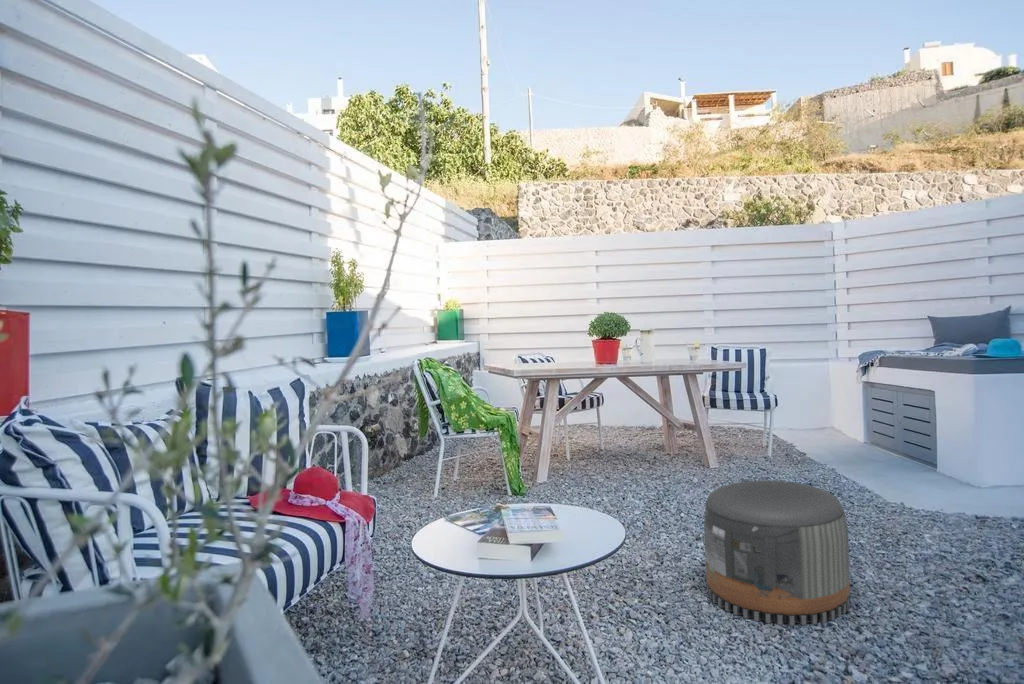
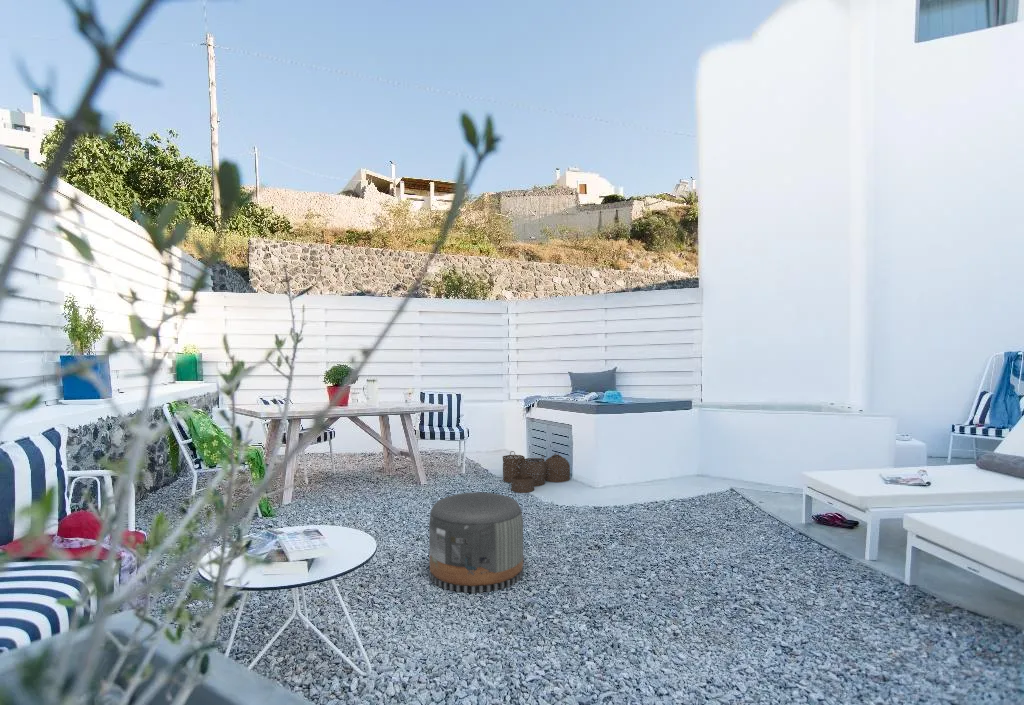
woven basket: none [826,428,937,487] -> present [503,451,570,493]

